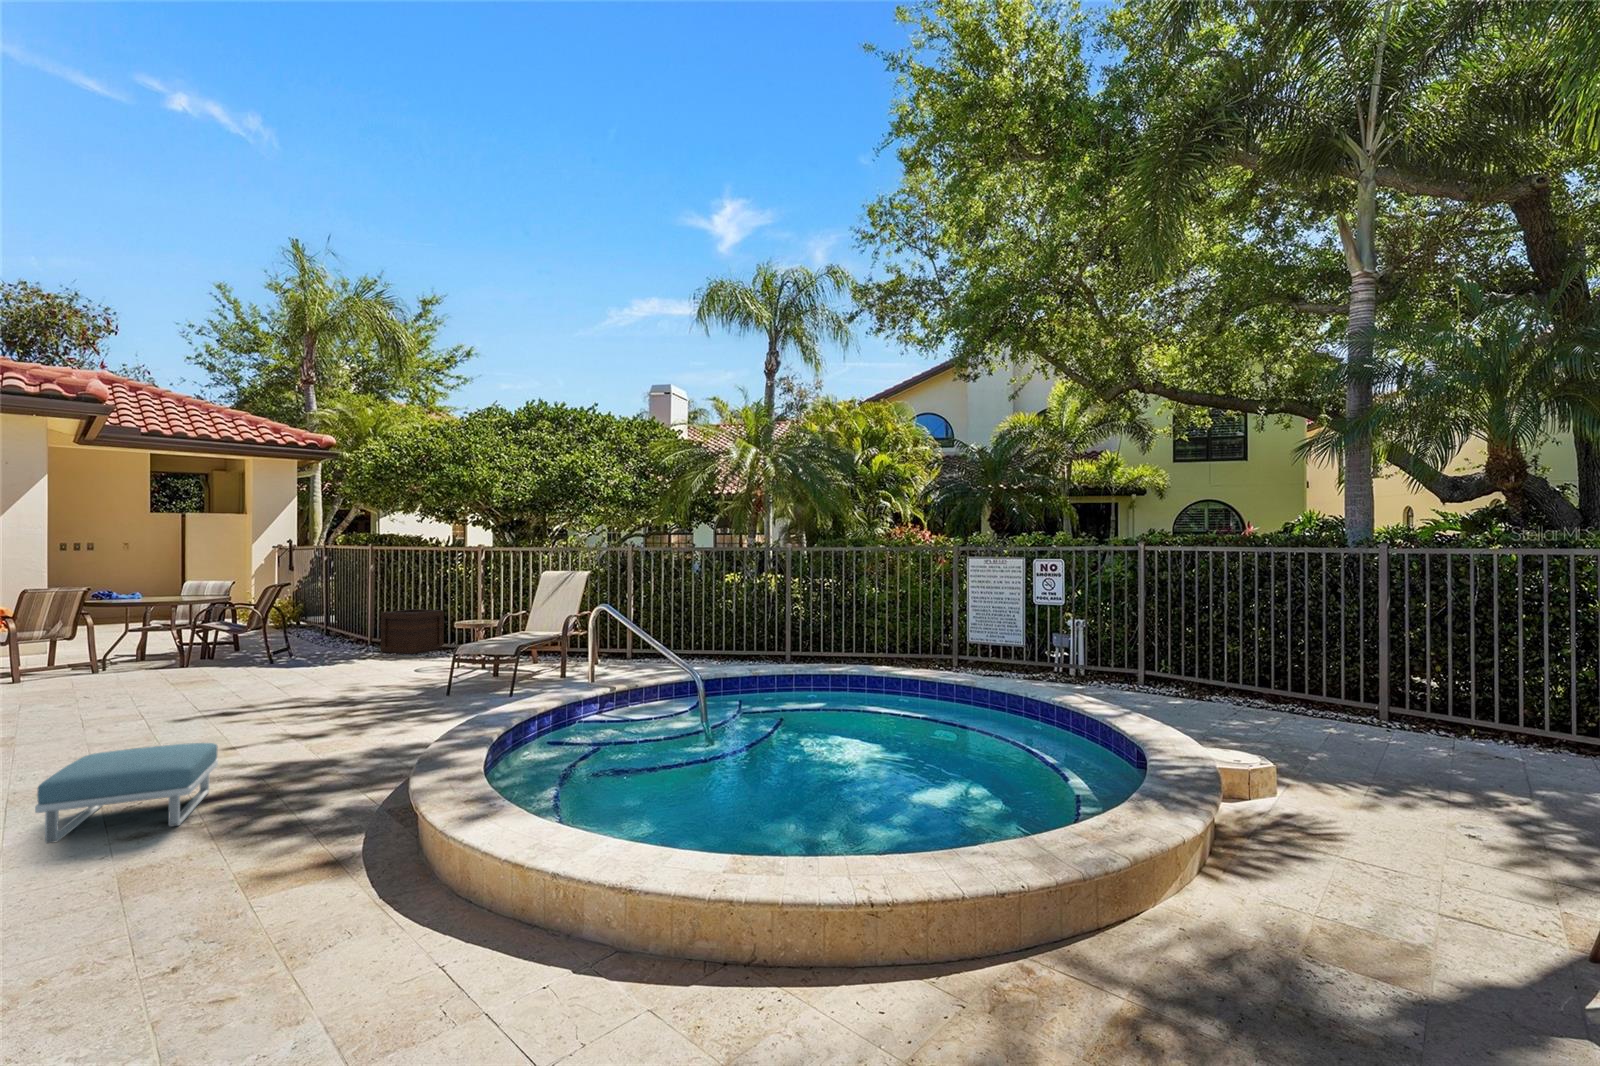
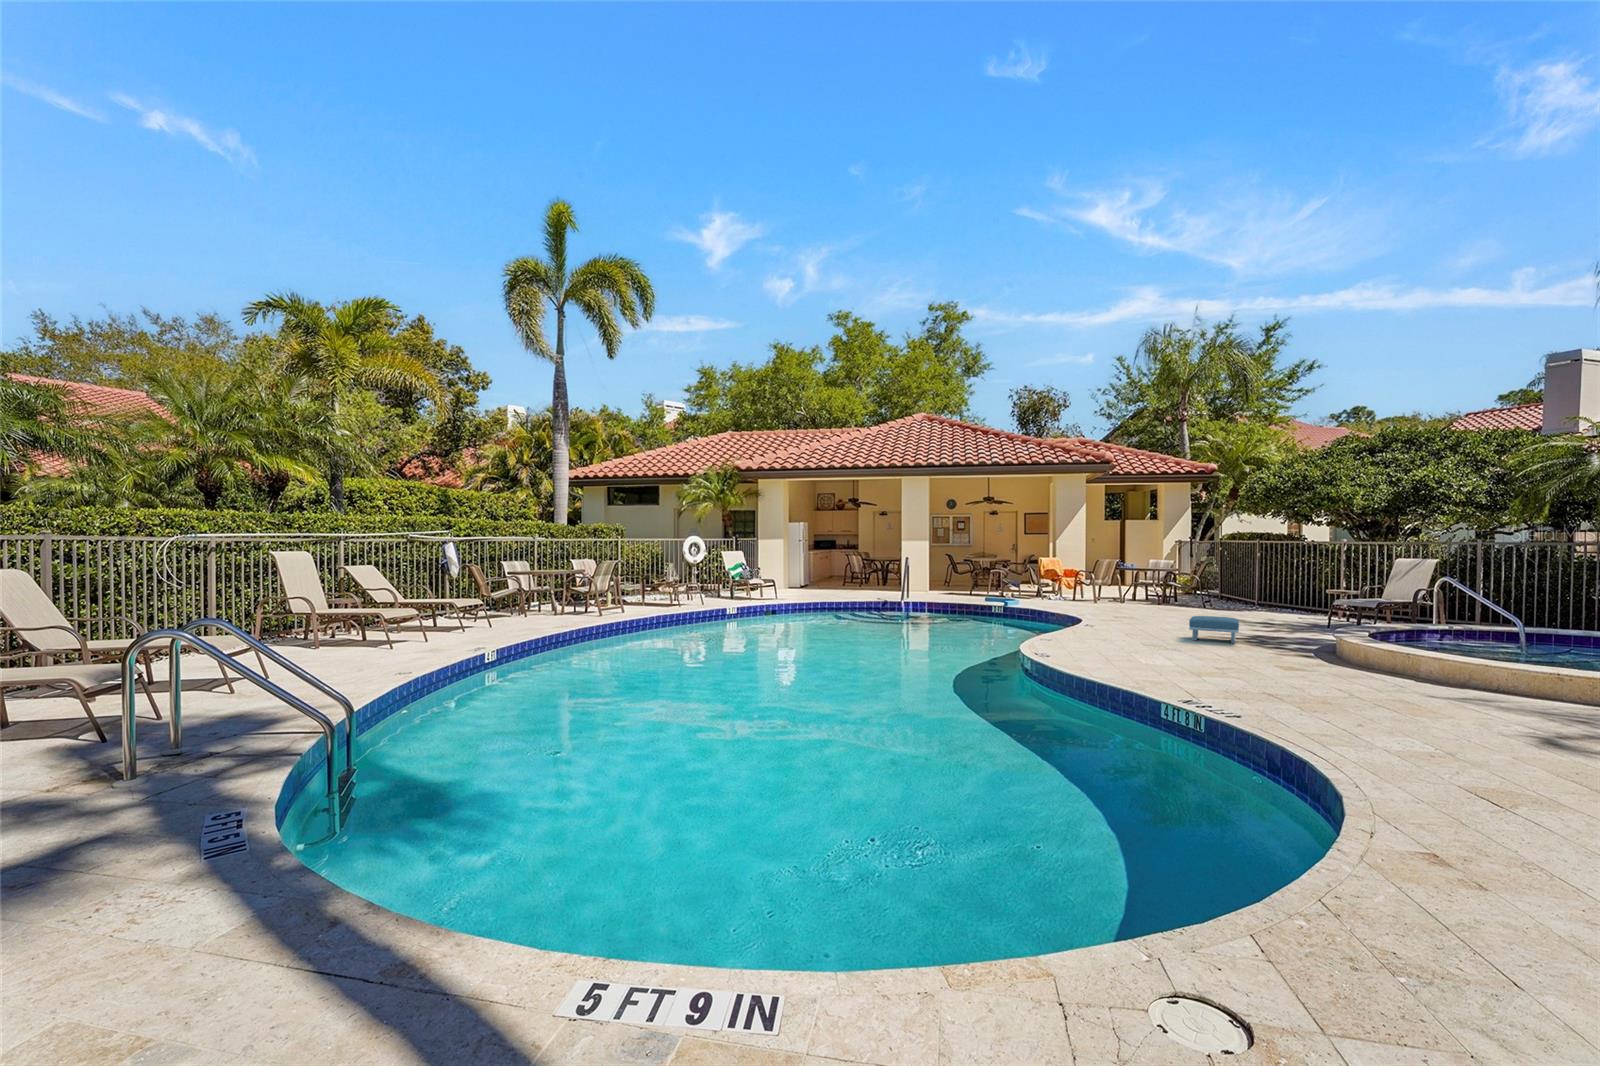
wooden crate: present [381,609,444,654] -> none [1268,583,1313,612]

